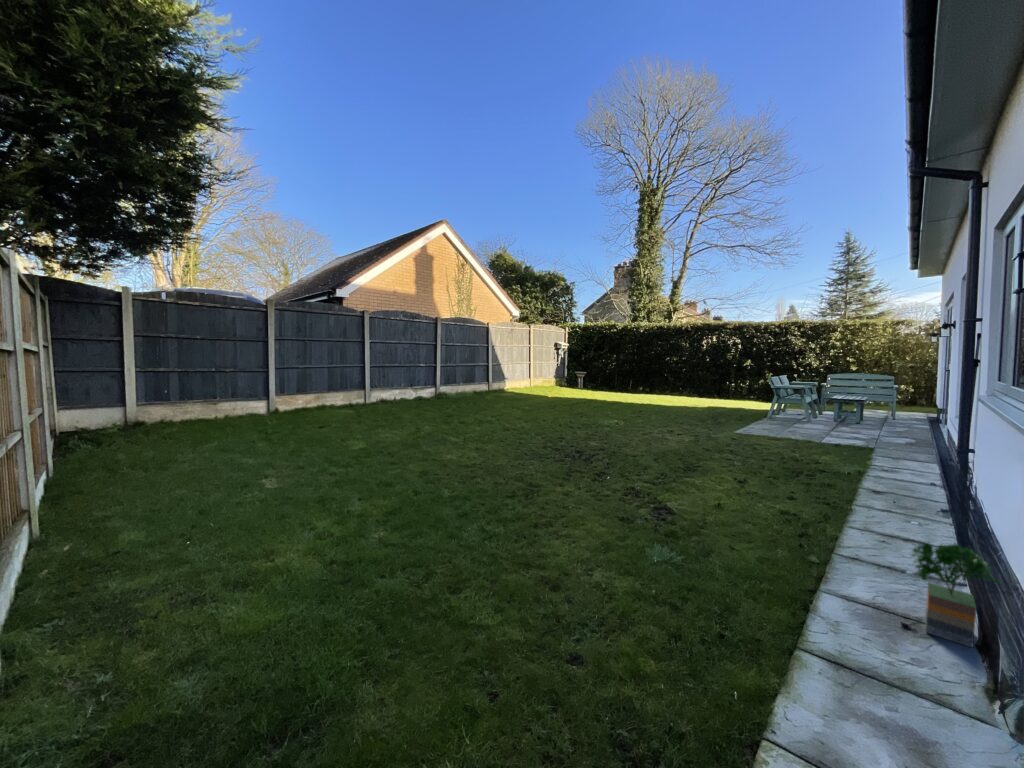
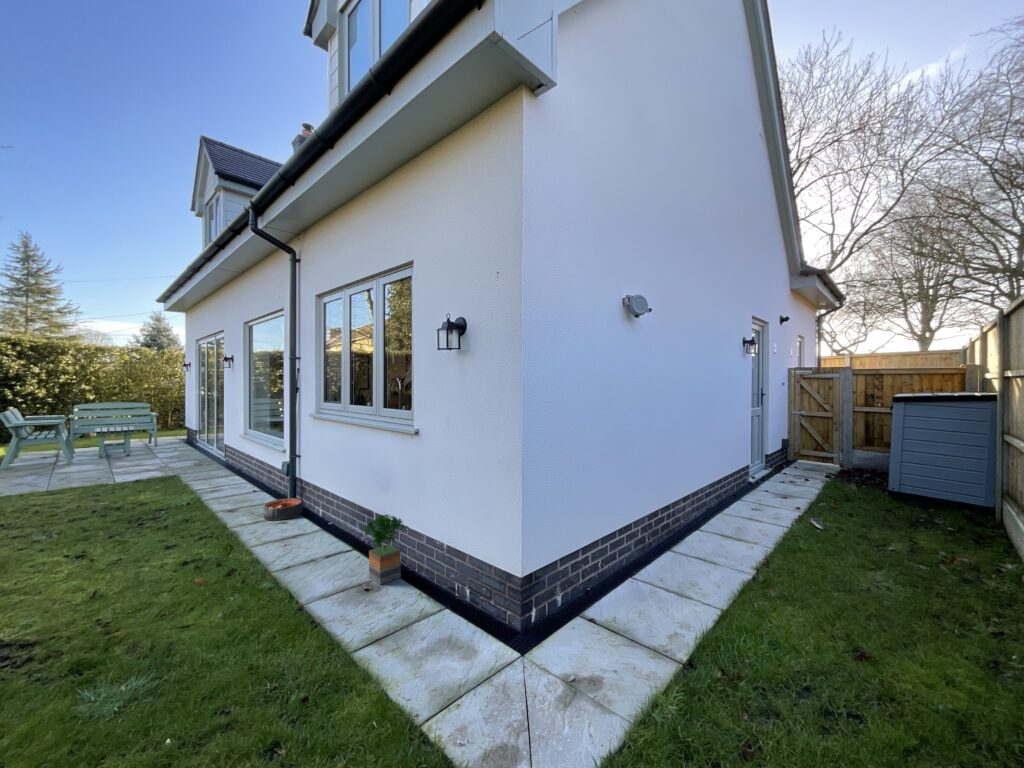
basket: none [897,496,956,525] -> present [264,498,302,521]

